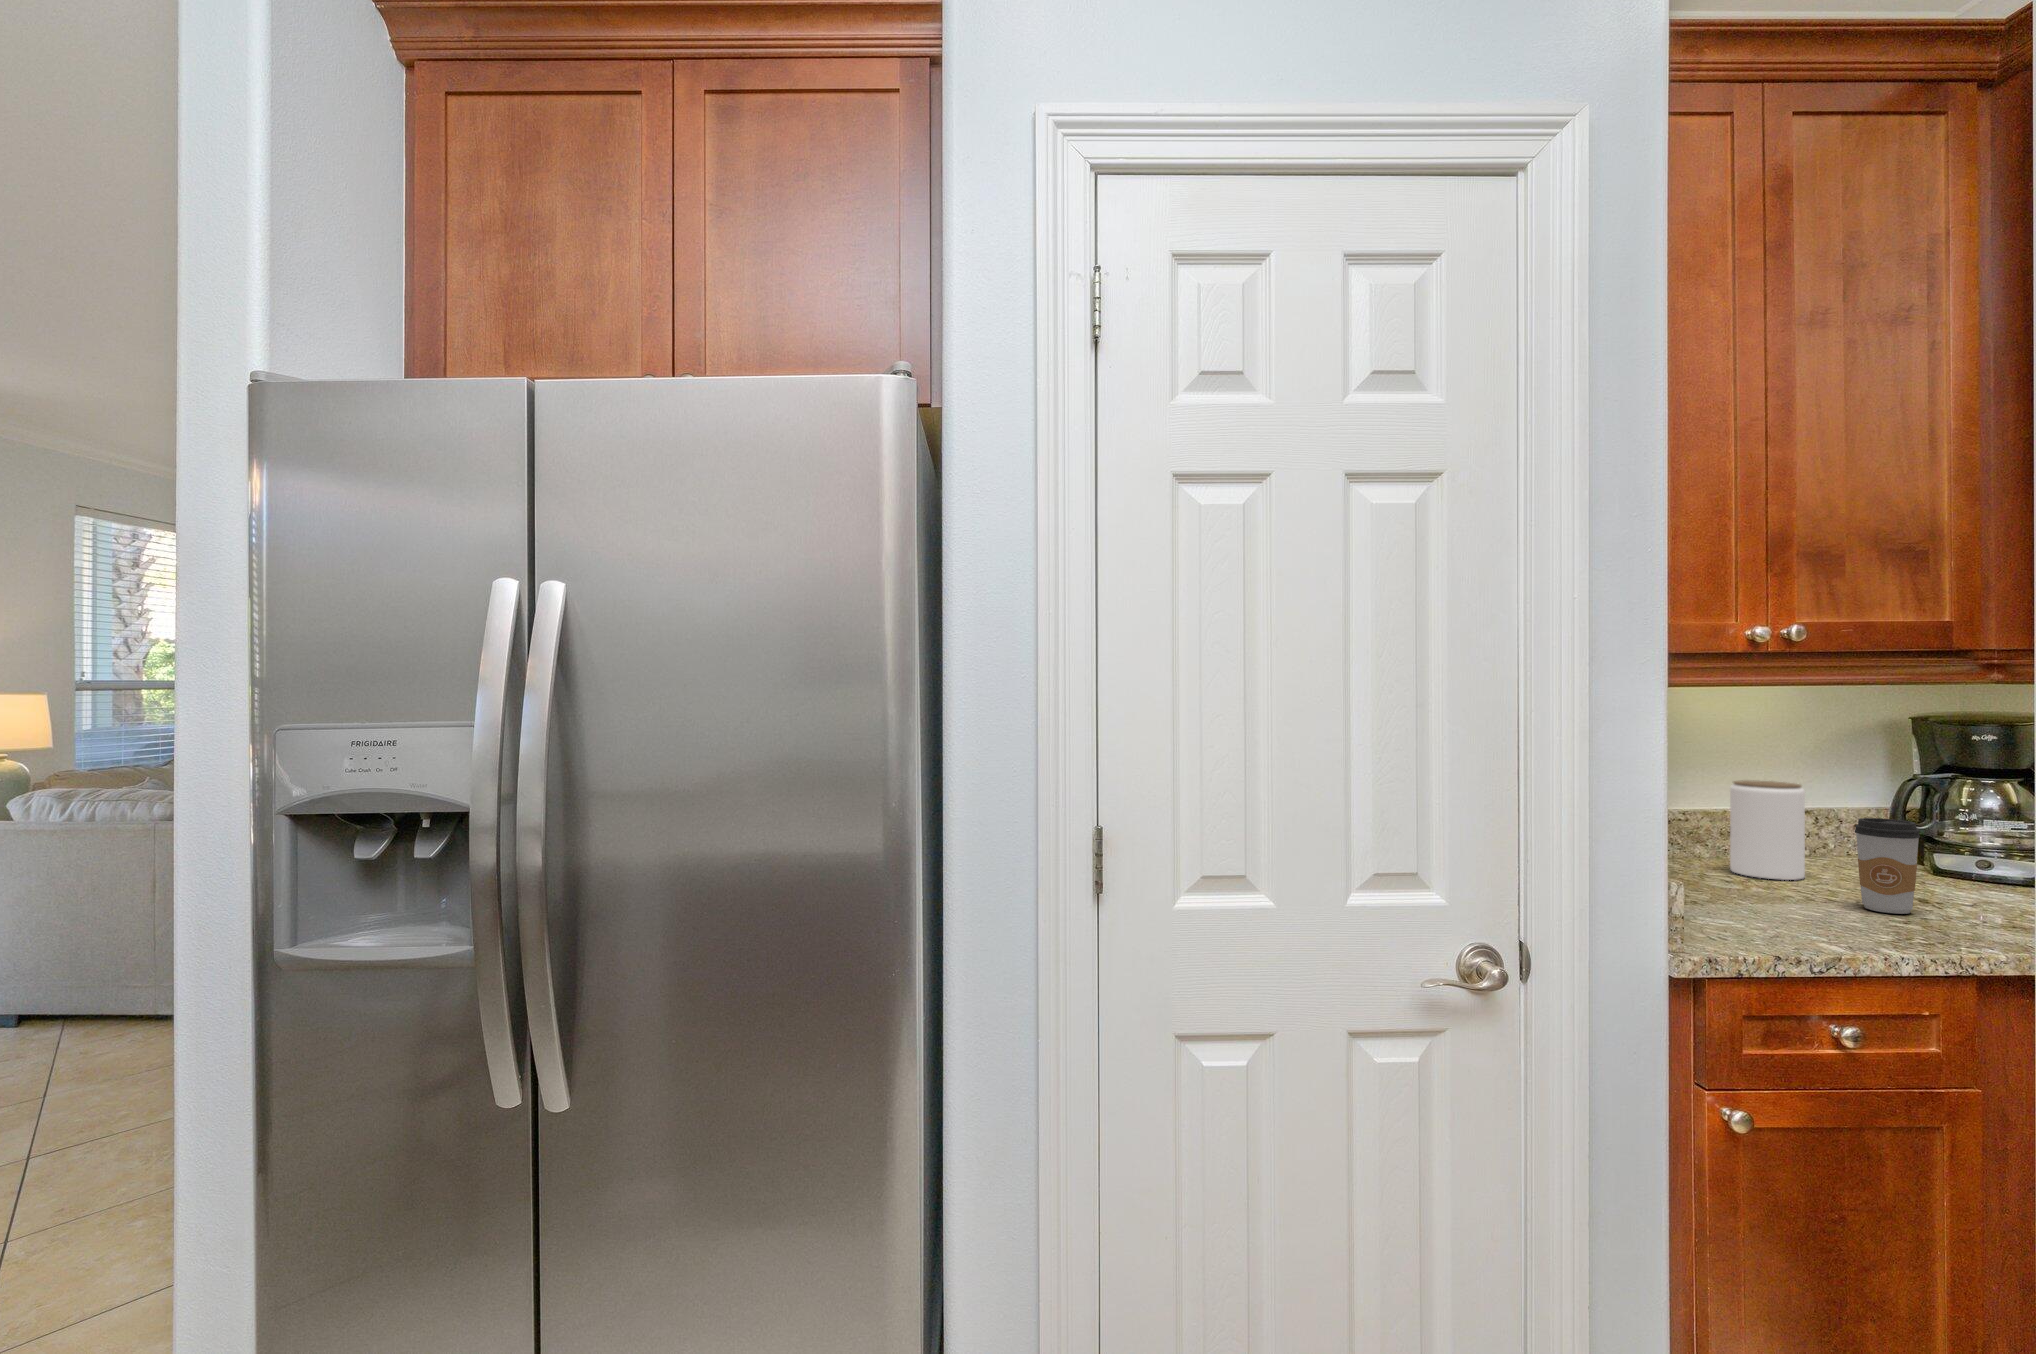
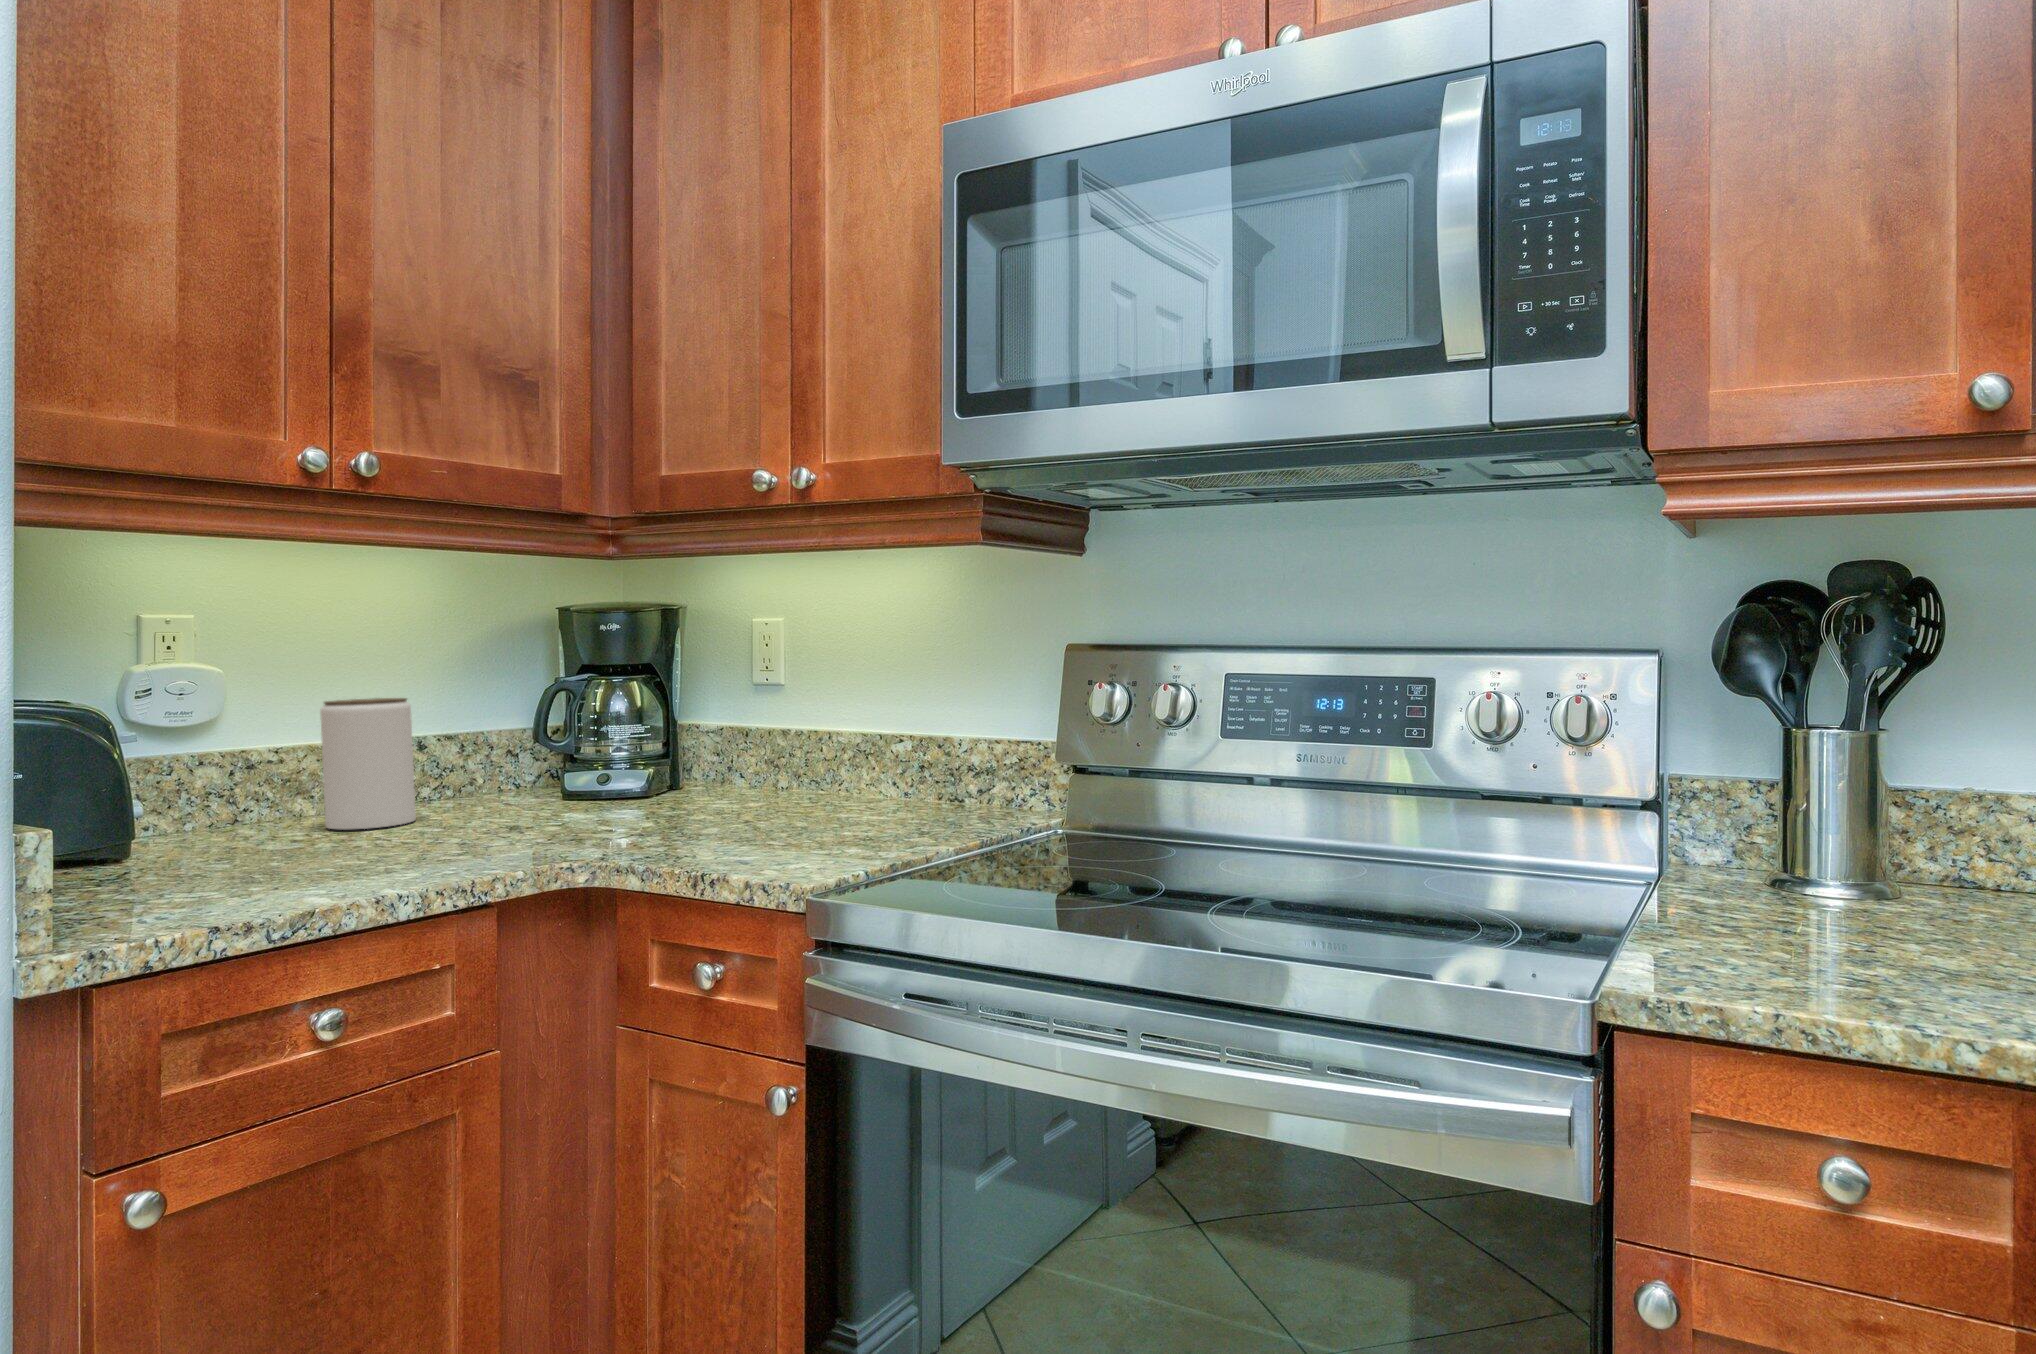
coffee cup: present [1855,818,1920,914] -> none [420,726,489,846]

